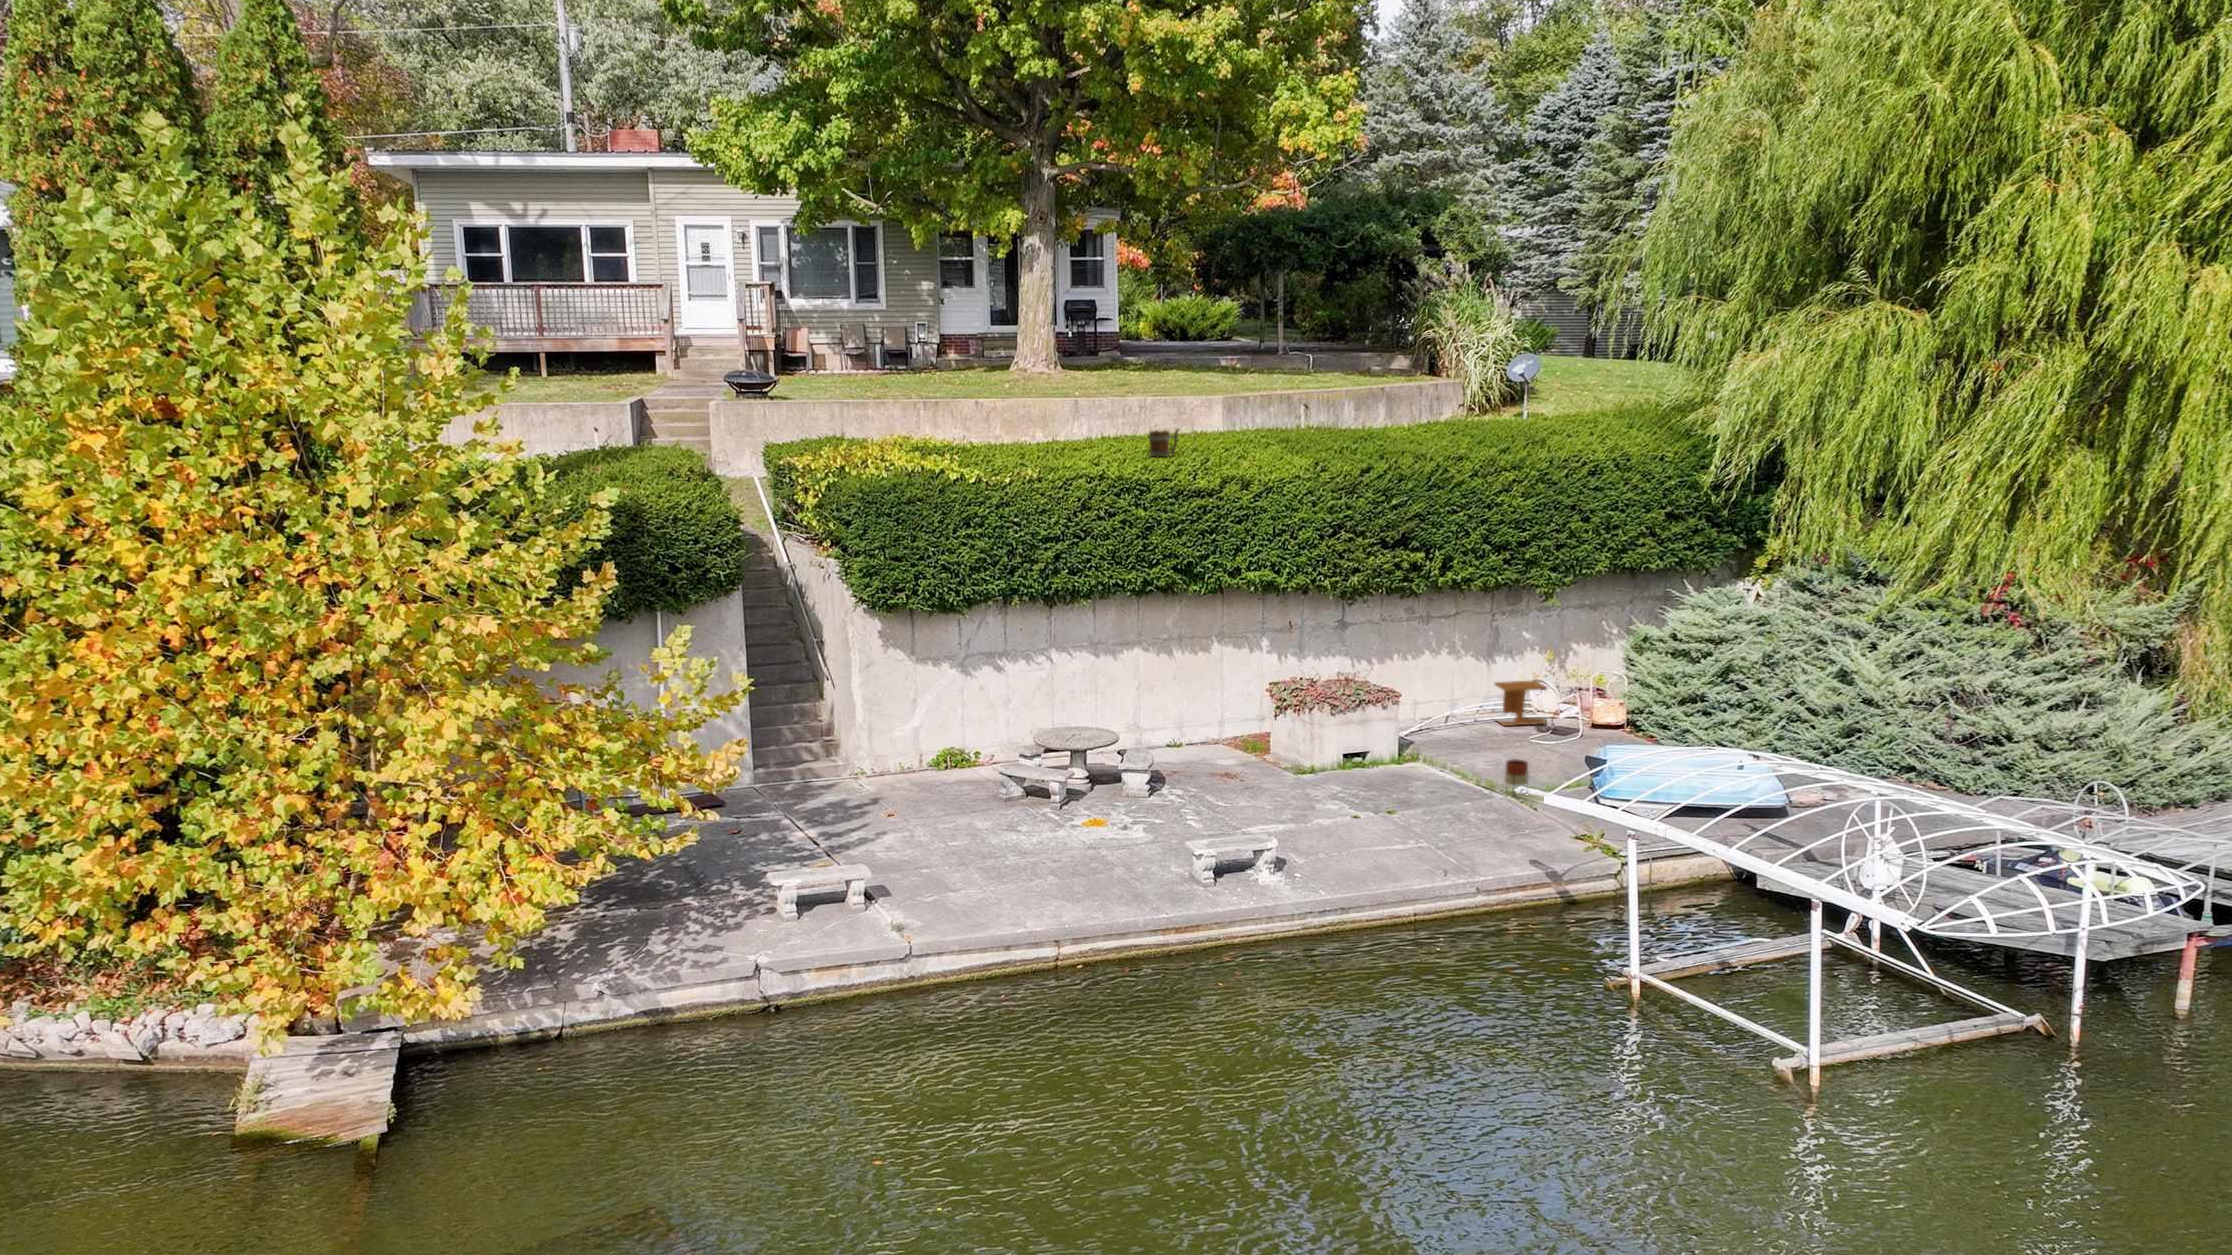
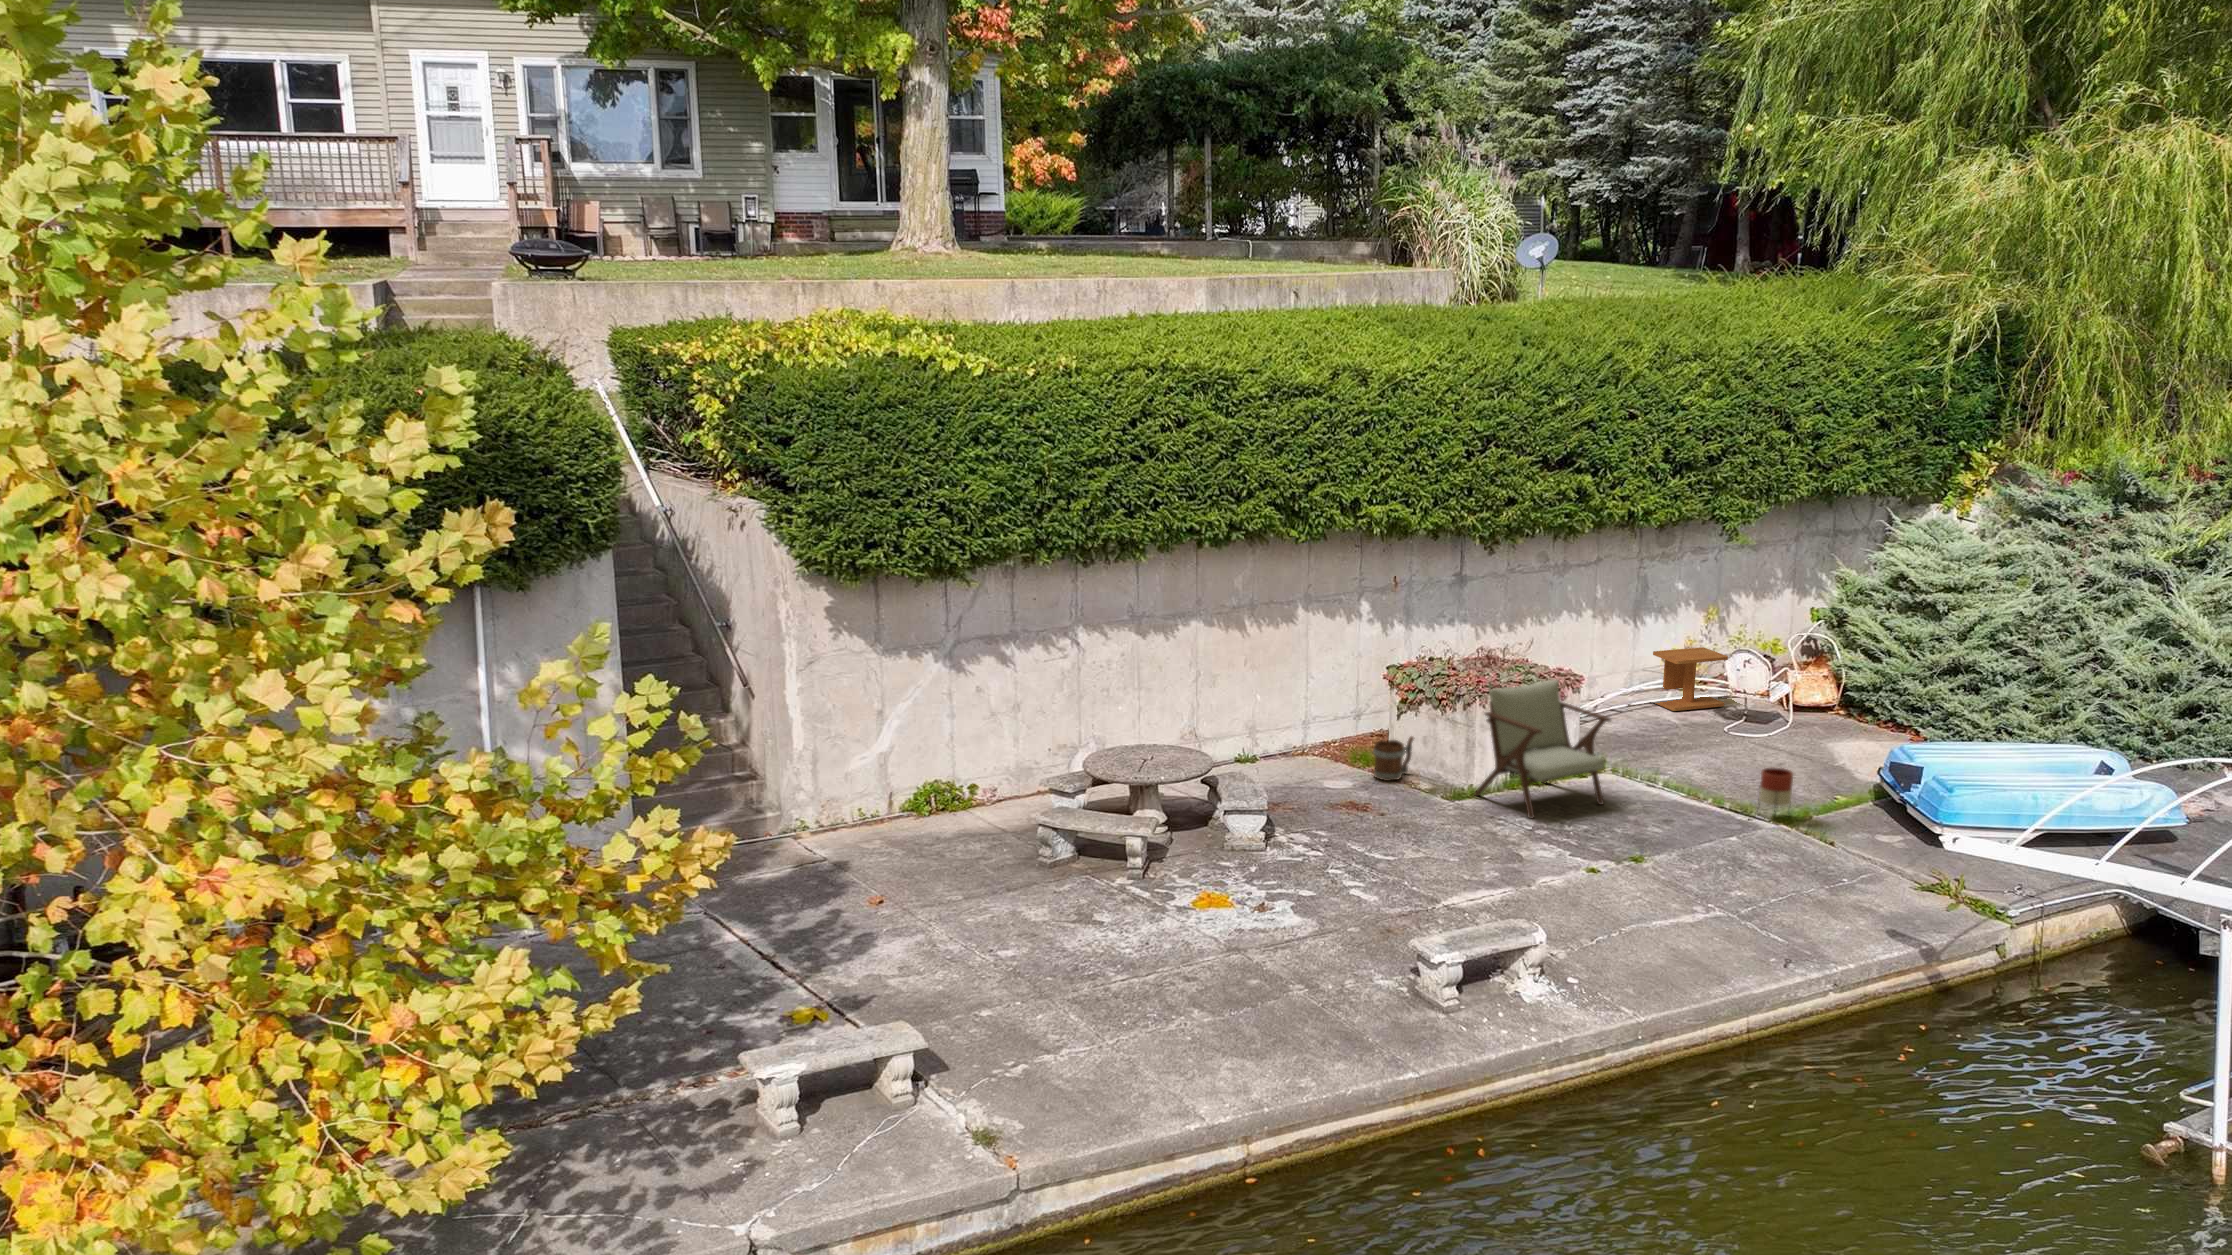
bucket: present [1148,429,1179,457] -> present [1373,736,1414,781]
lounge chair: none [1313,695,1404,788] -> present [1474,680,1611,819]

